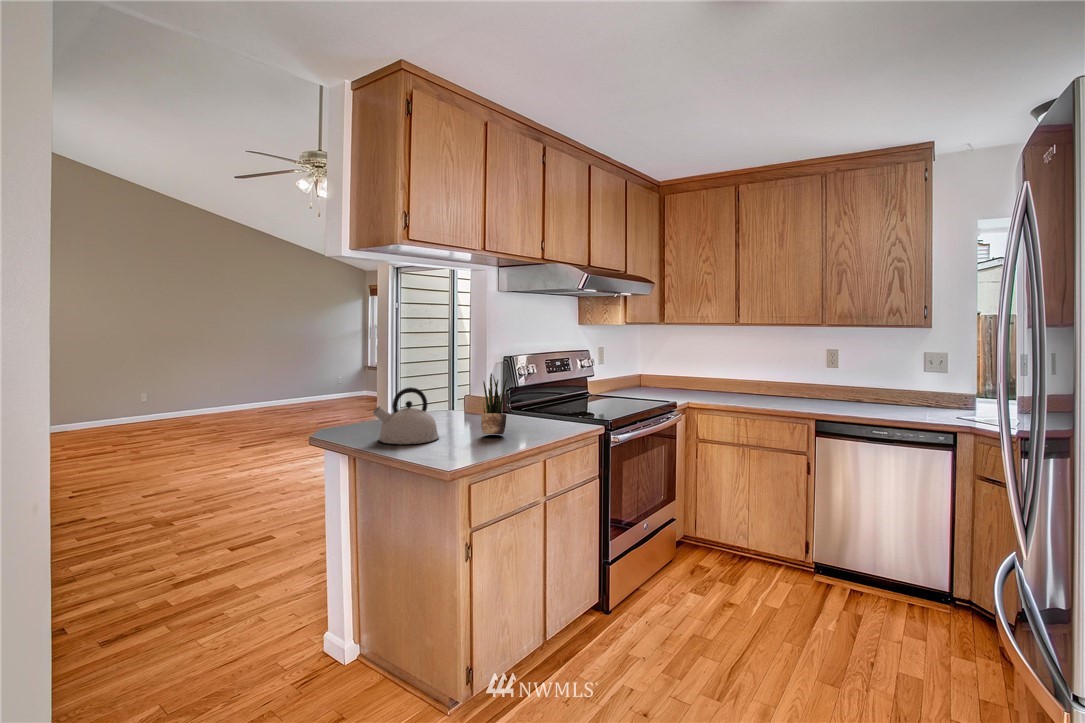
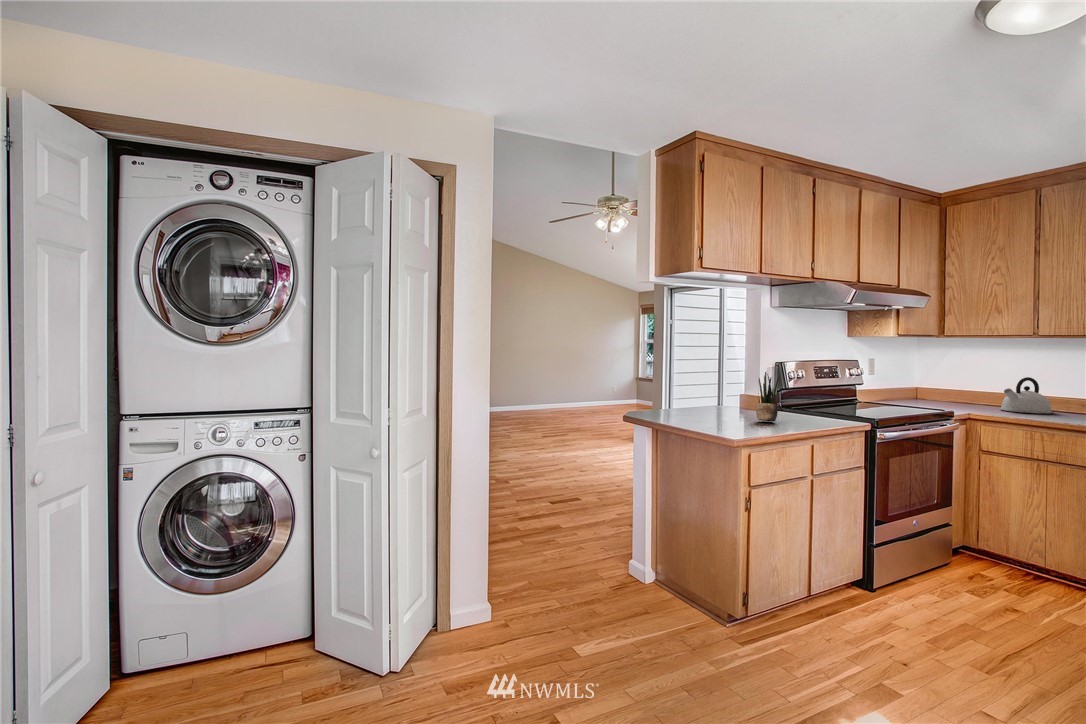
kettle: present [373,387,439,444] -> present [1001,377,1053,413]

